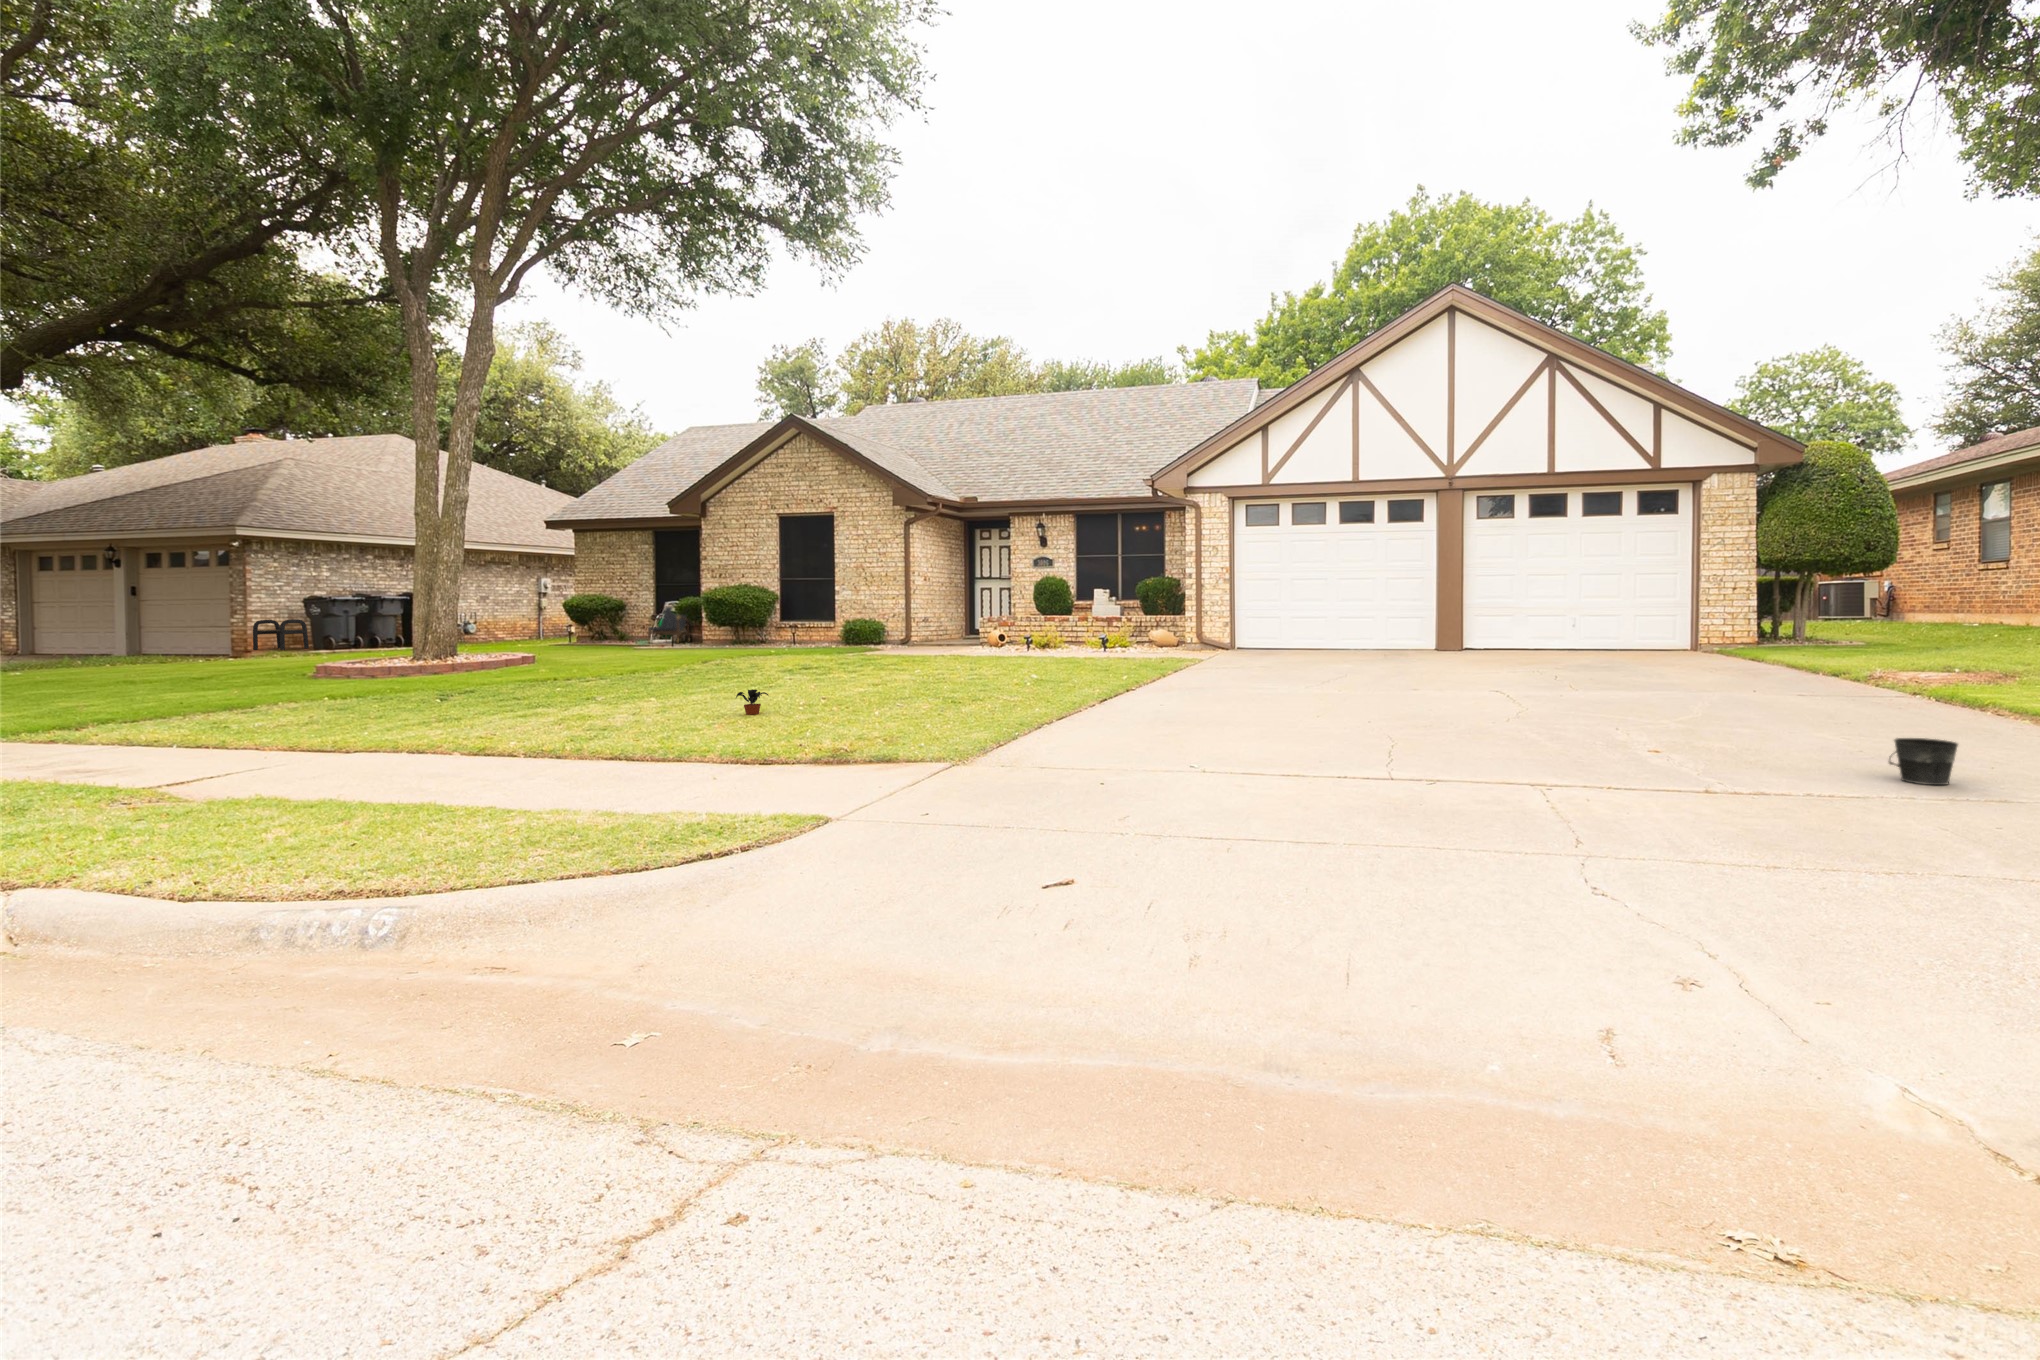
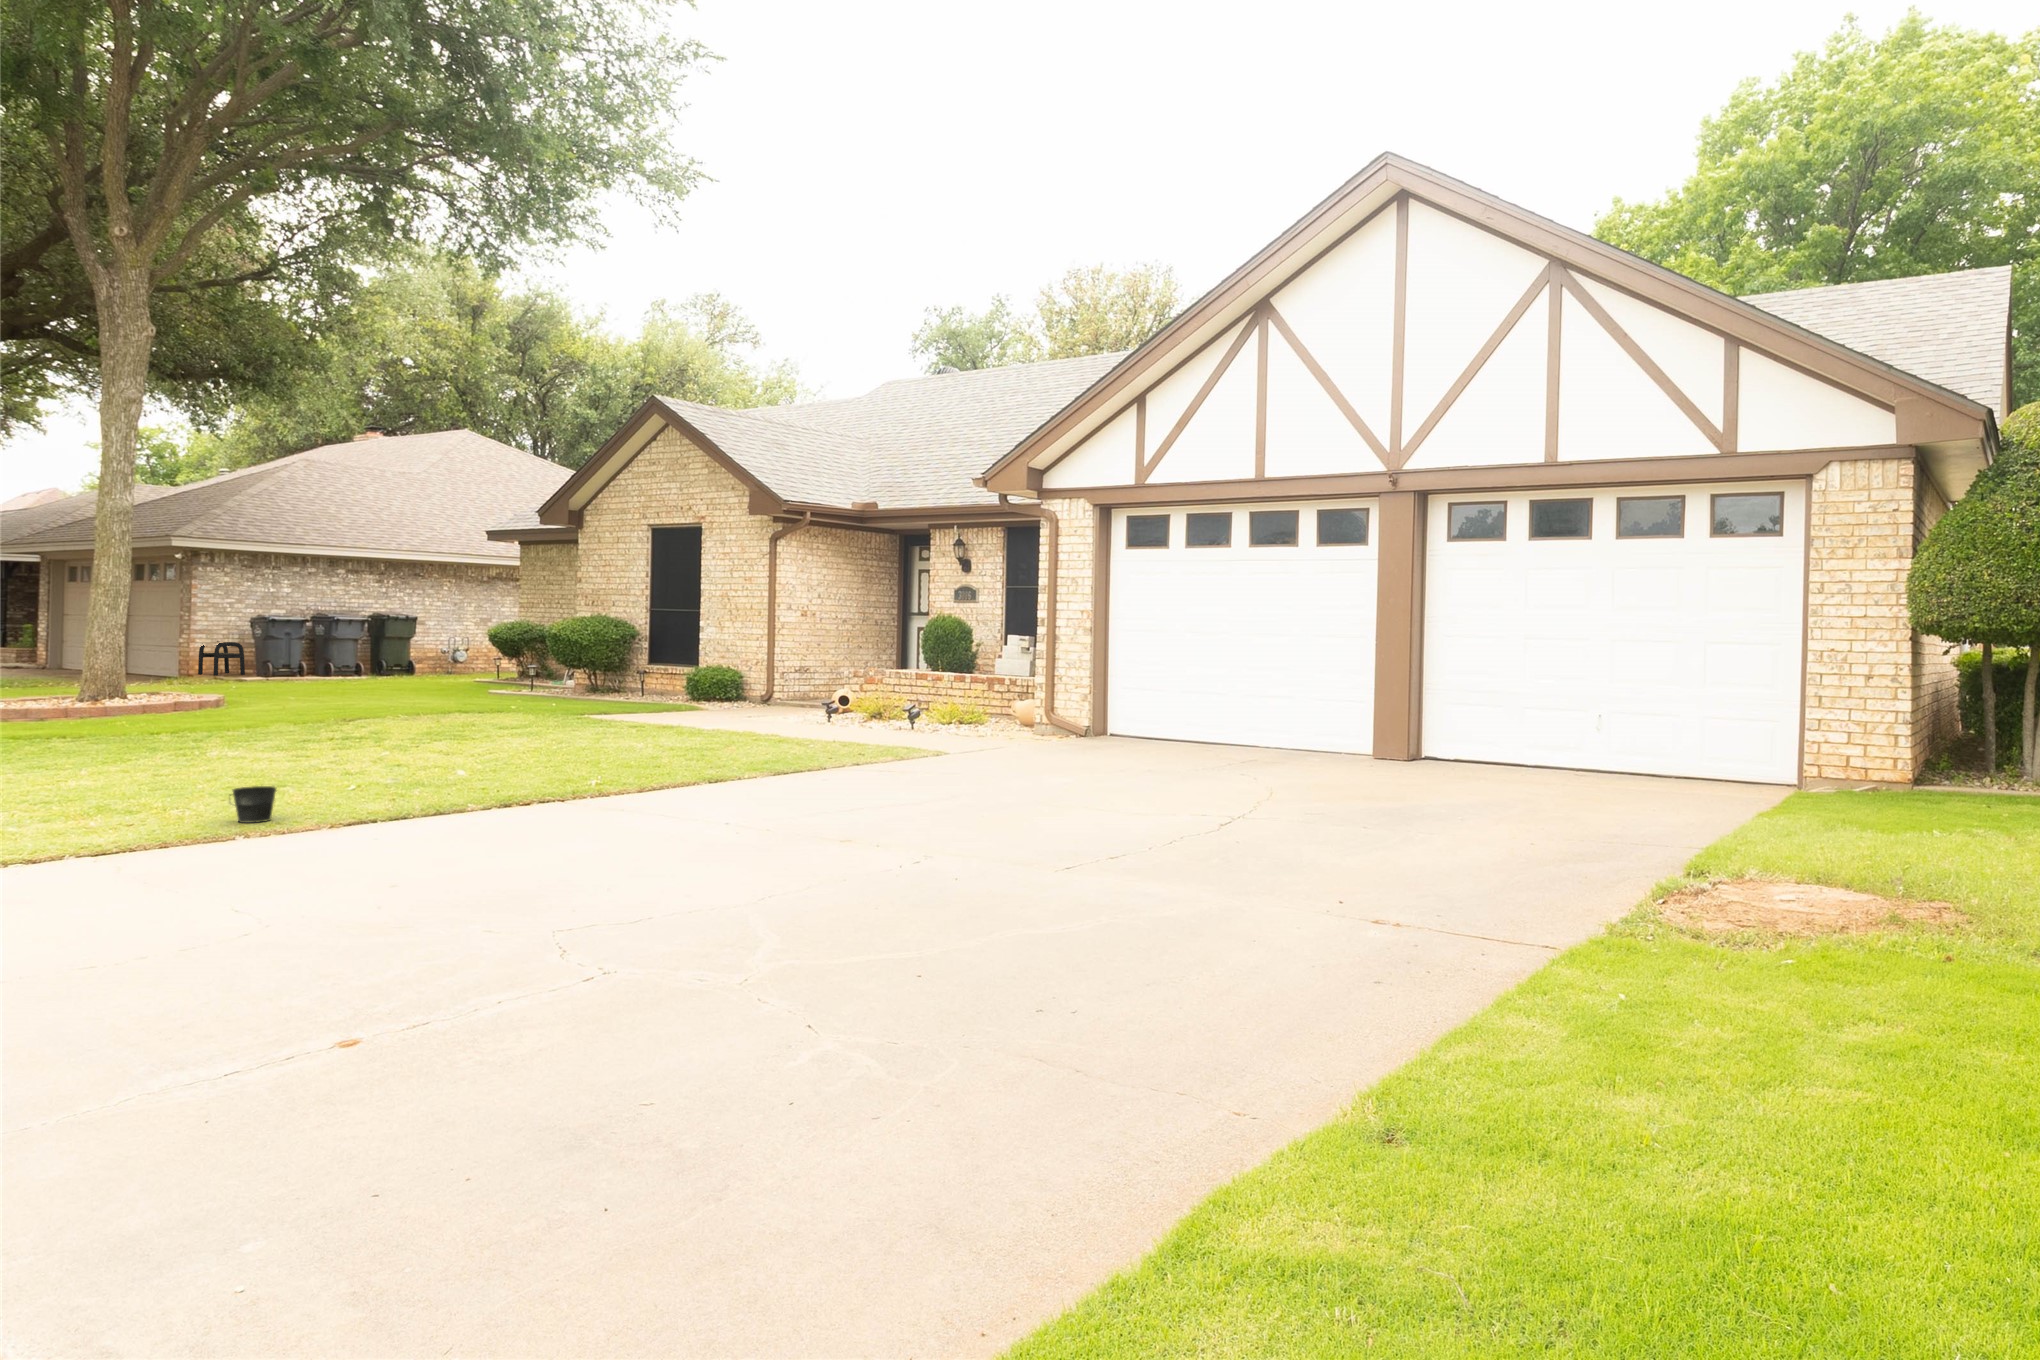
lounge chair: present [648,607,690,640] -> none [525,640,582,687]
potted plant: present [736,689,768,715] -> none [64,758,108,787]
bucket: present [1889,738,1958,785] -> present [233,786,276,823]

